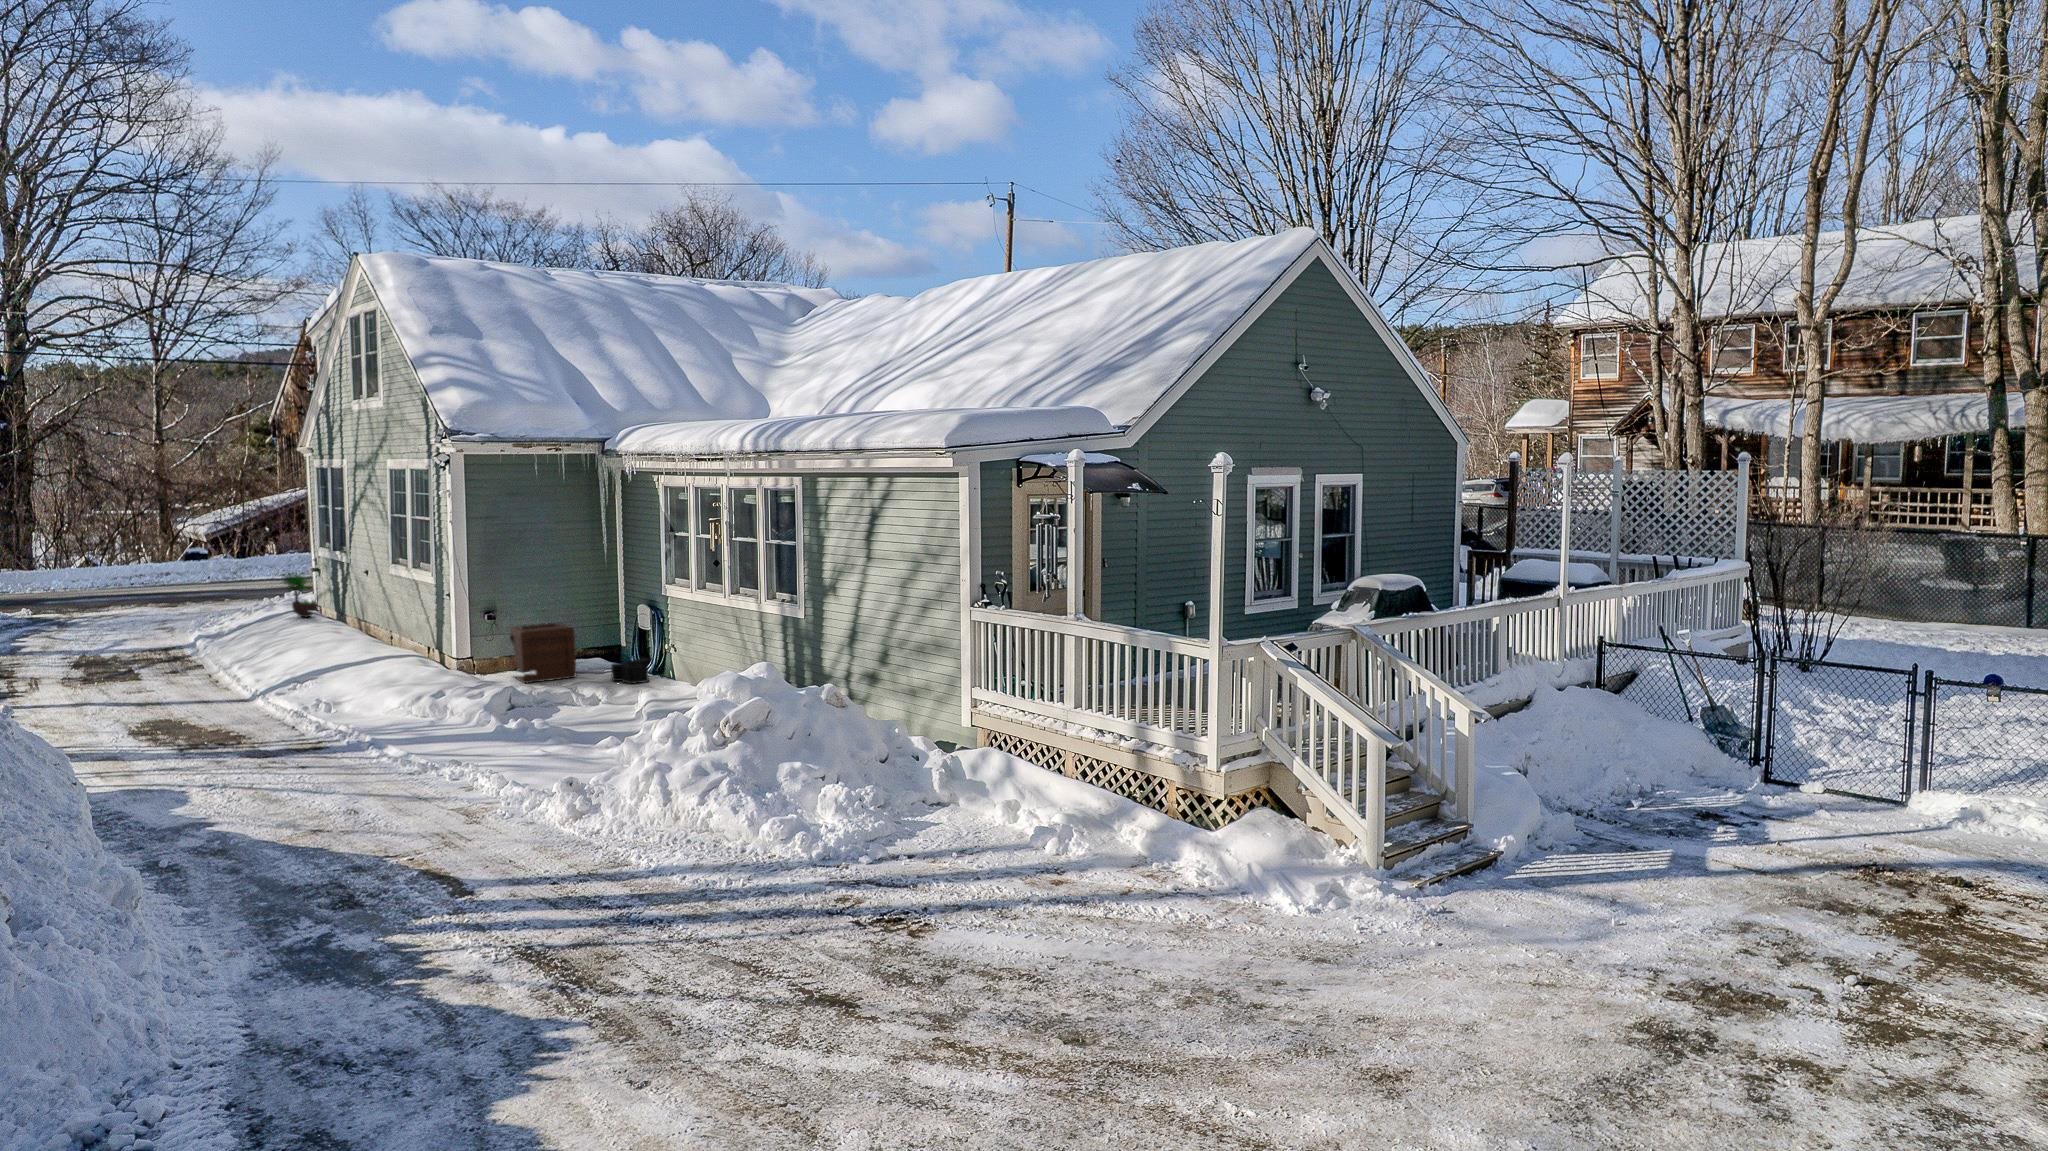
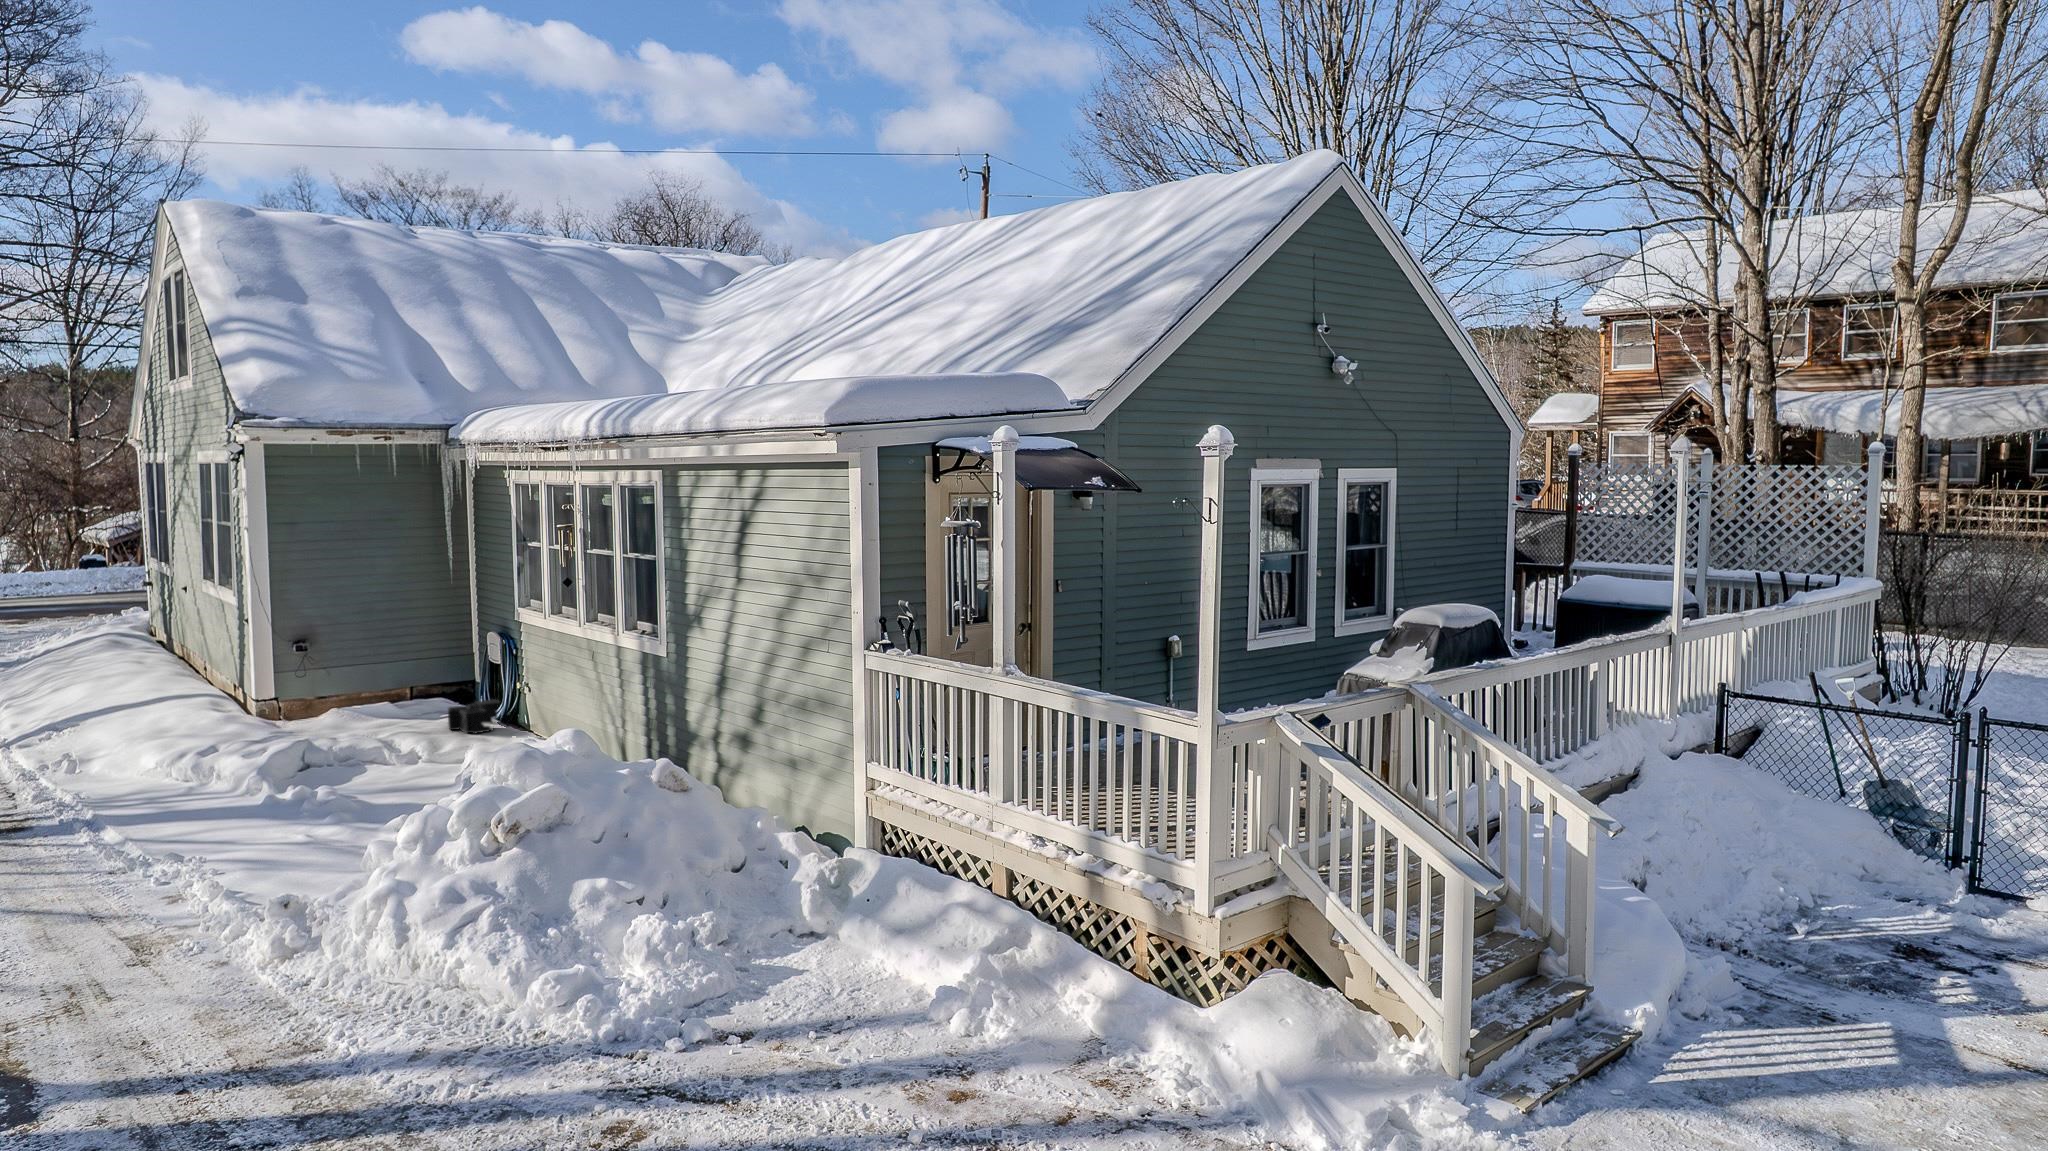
potted tree: present [281,573,317,617] -> none [104,581,149,639]
wooden crate: present [508,623,577,683] -> none [320,654,405,733]

